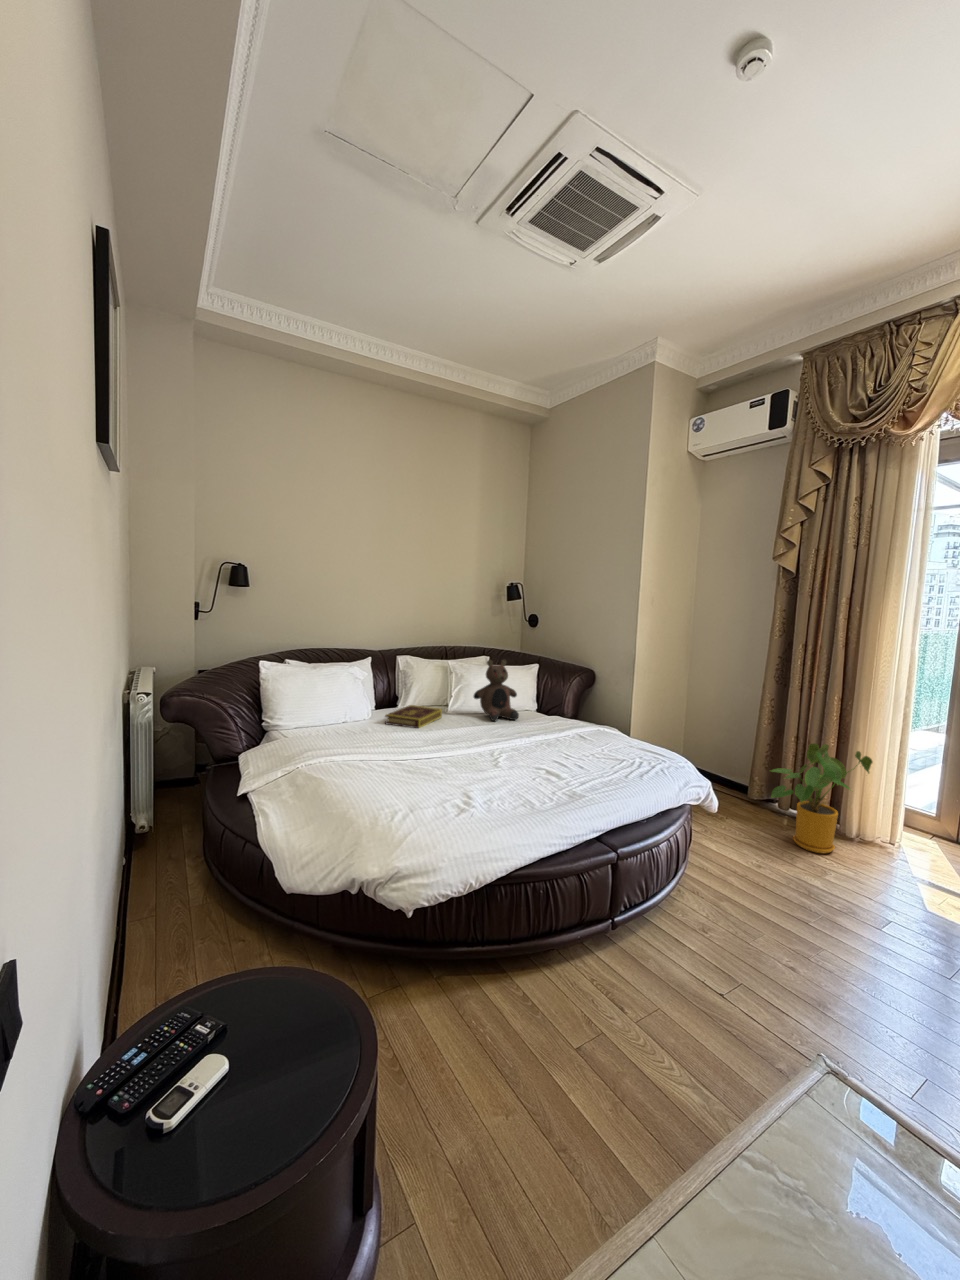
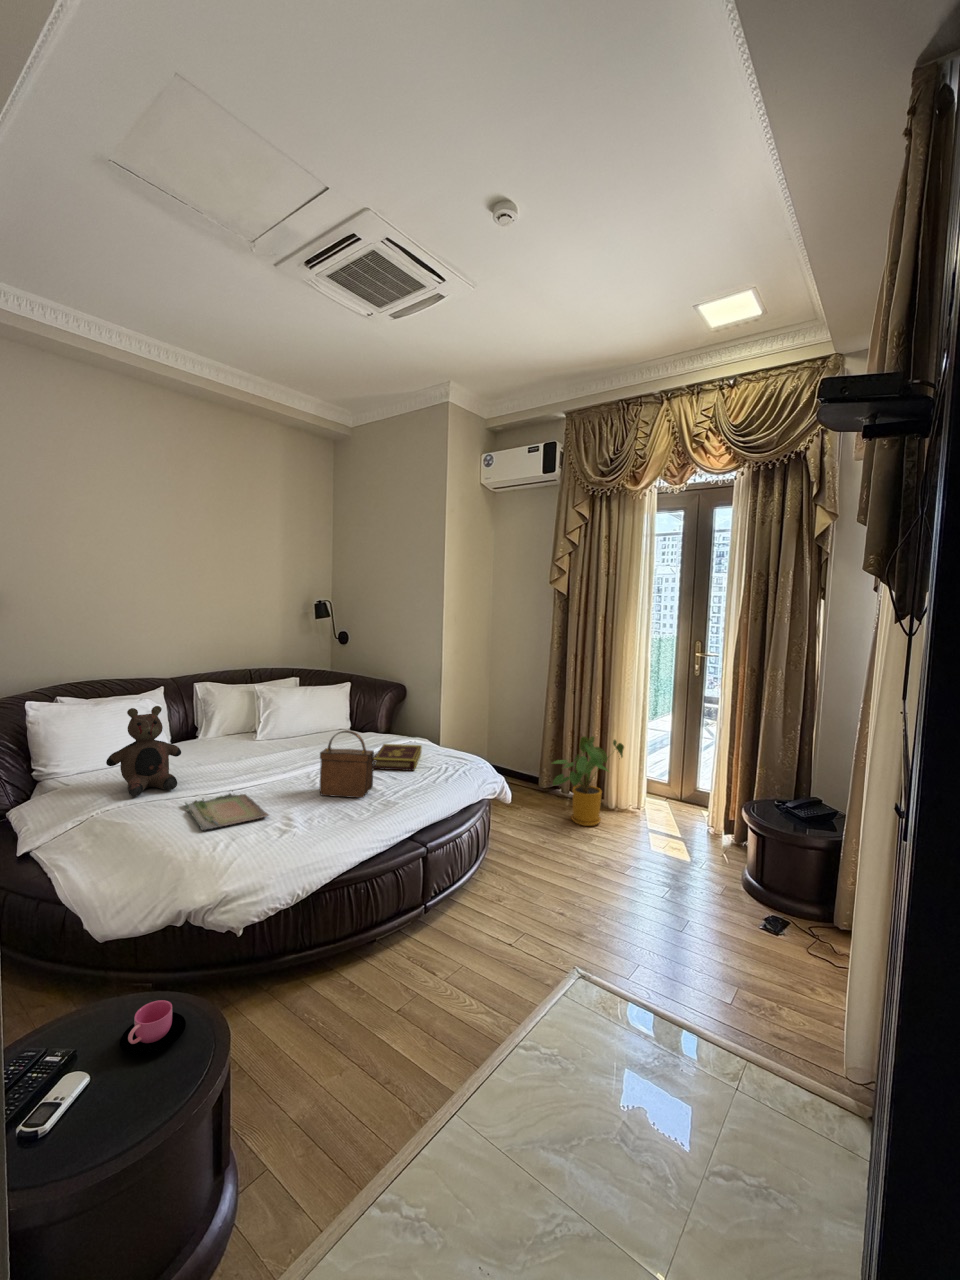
teddy bear: present [474,660,519,721] -> present [106,706,181,796]
book: present [385,705,442,728] -> present [373,744,422,771]
handbag: none [501,710,560,786] -> present [320,730,374,798]
tray: none [372,760,449,799] -> present [185,791,269,830]
cup: none [254,995,325,1063] -> present [120,1000,186,1056]

